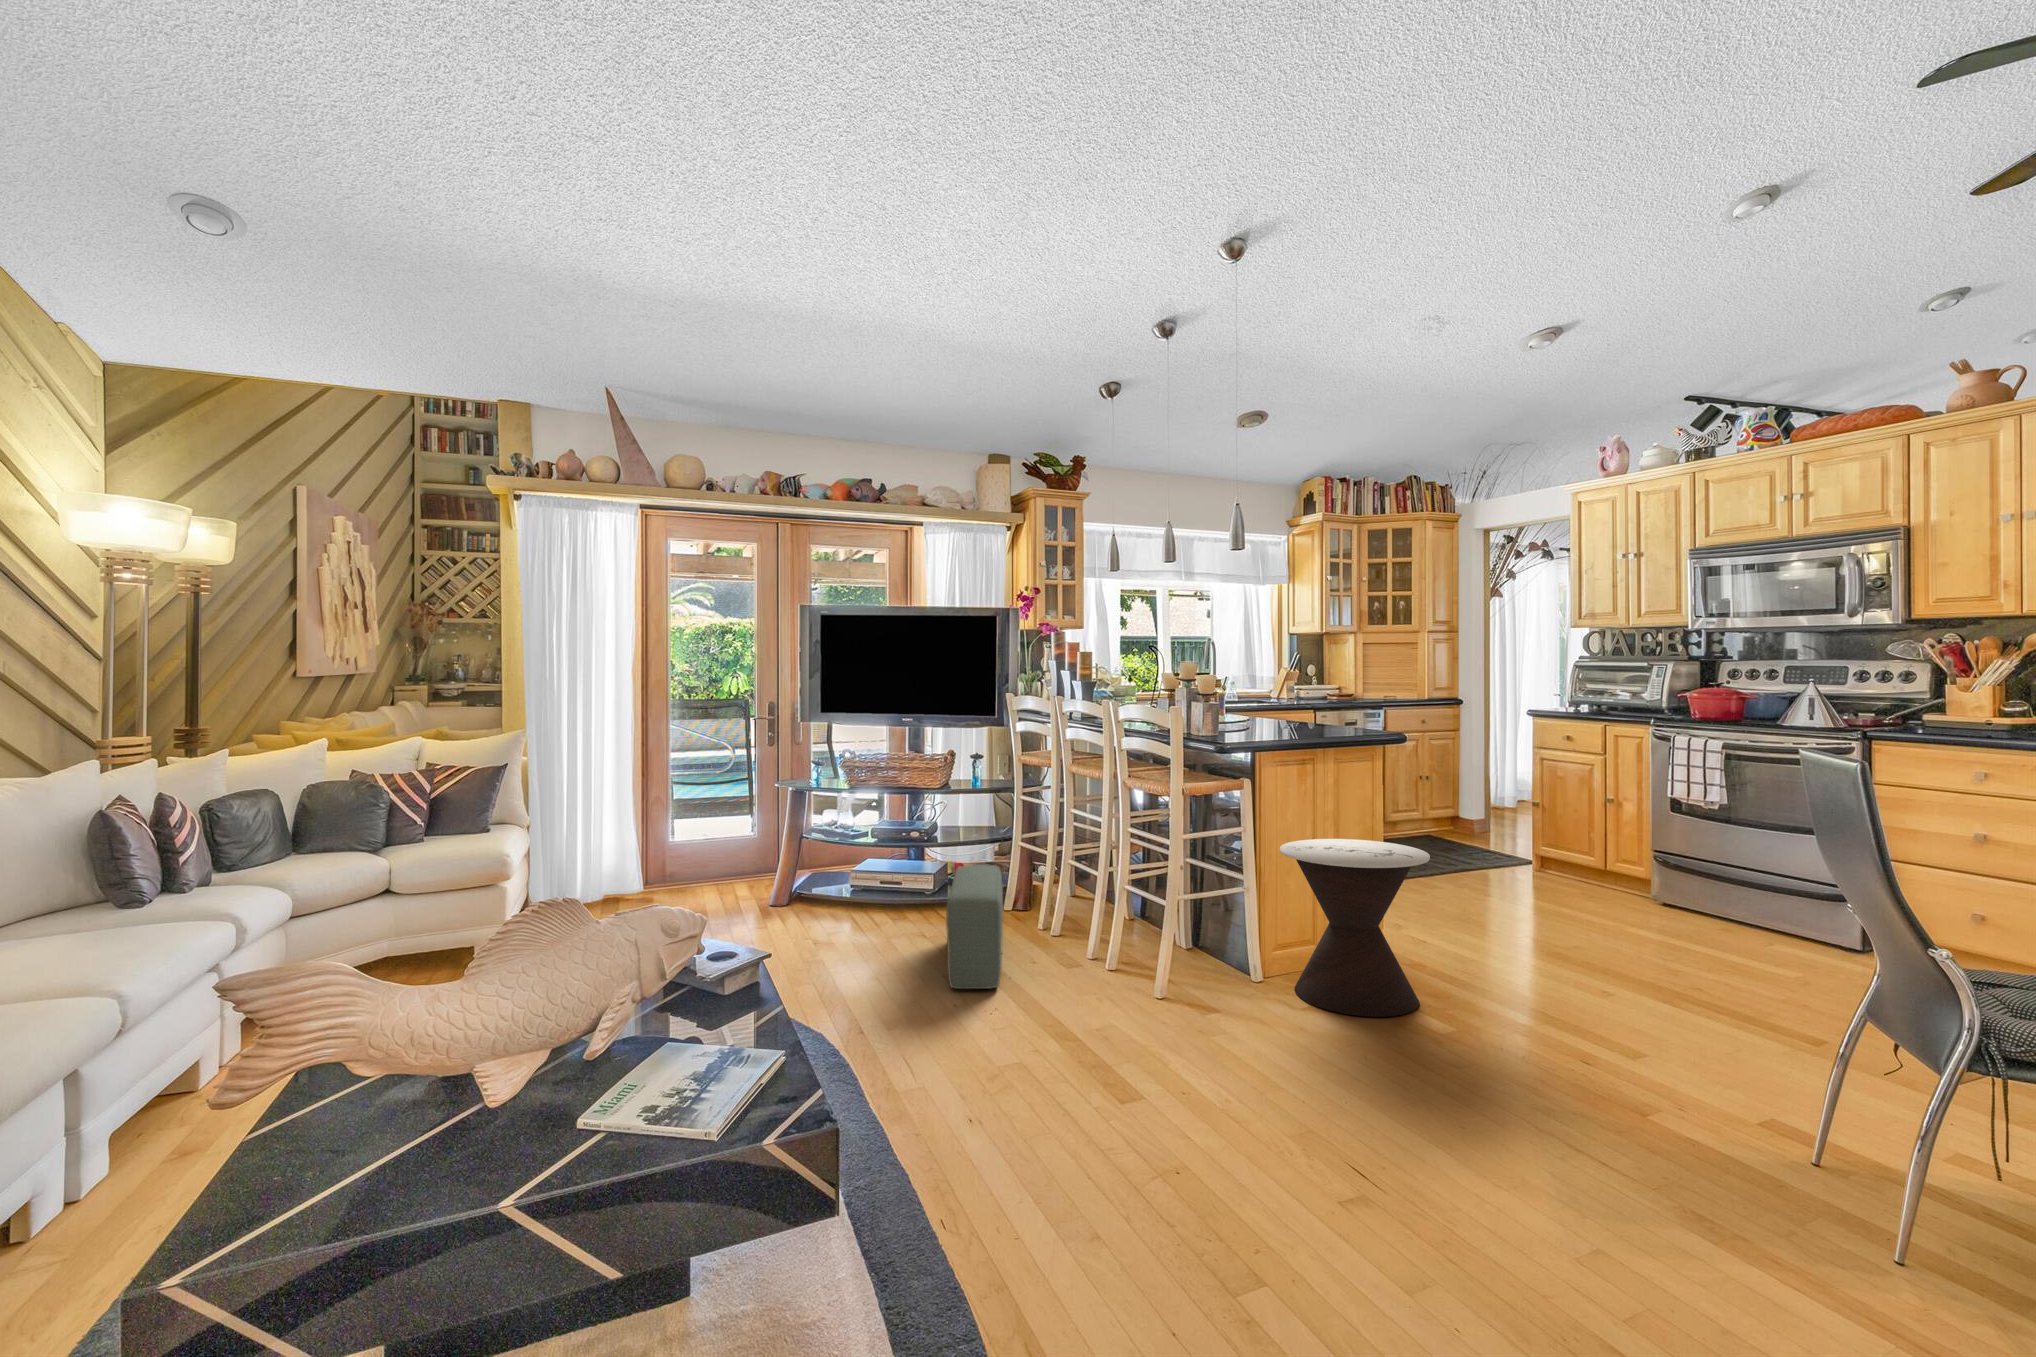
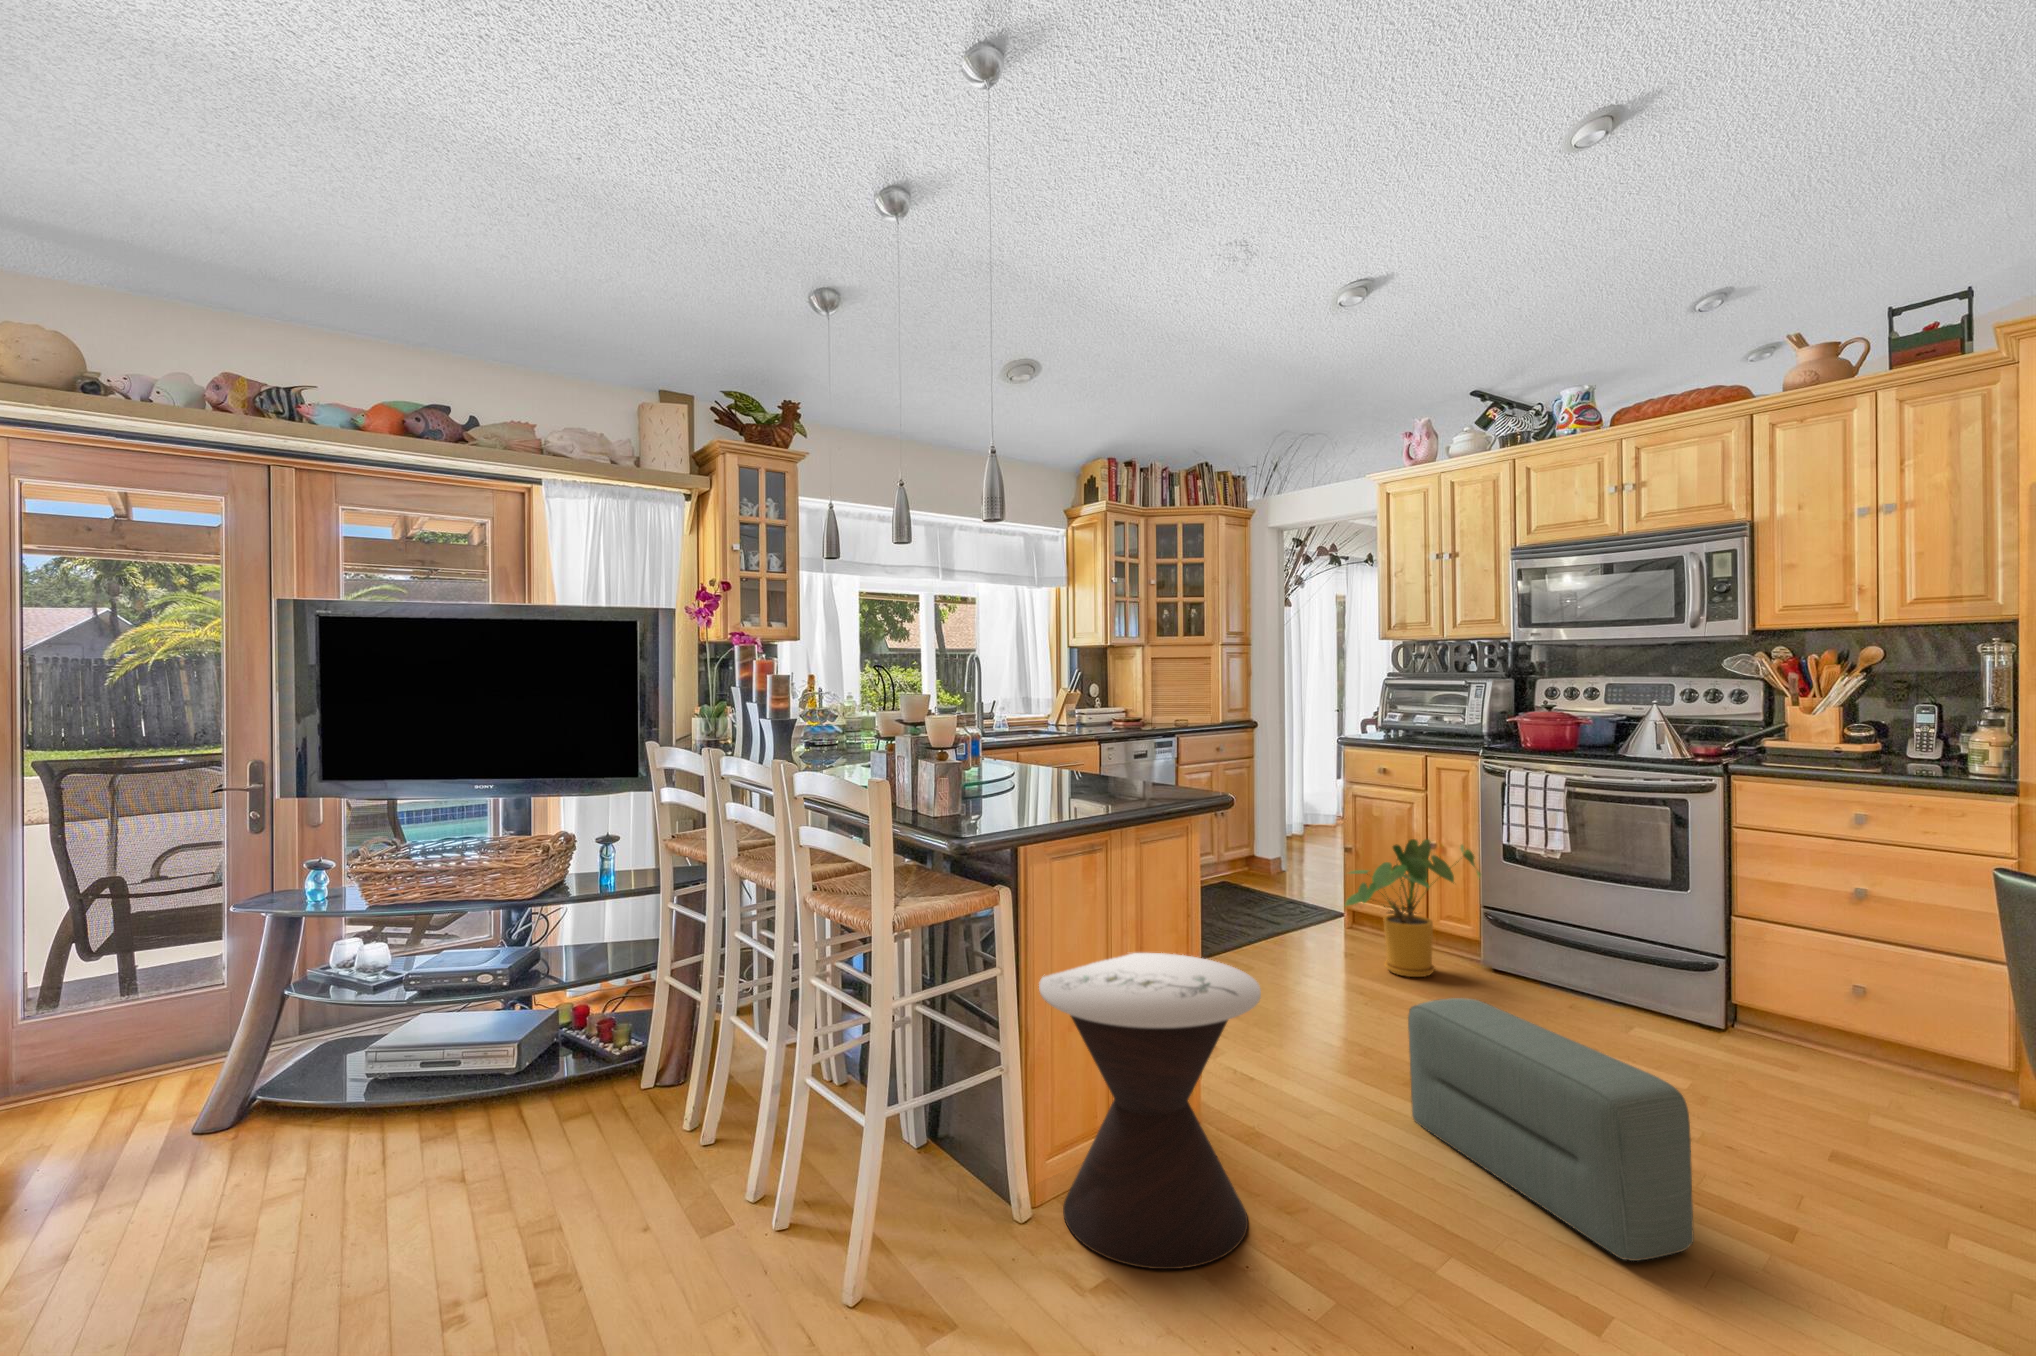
house plant: none [1523,792,1650,901] -> present [1345,839,1481,977]
pouf: present [946,864,1003,989] -> present [1408,998,1694,1261]

